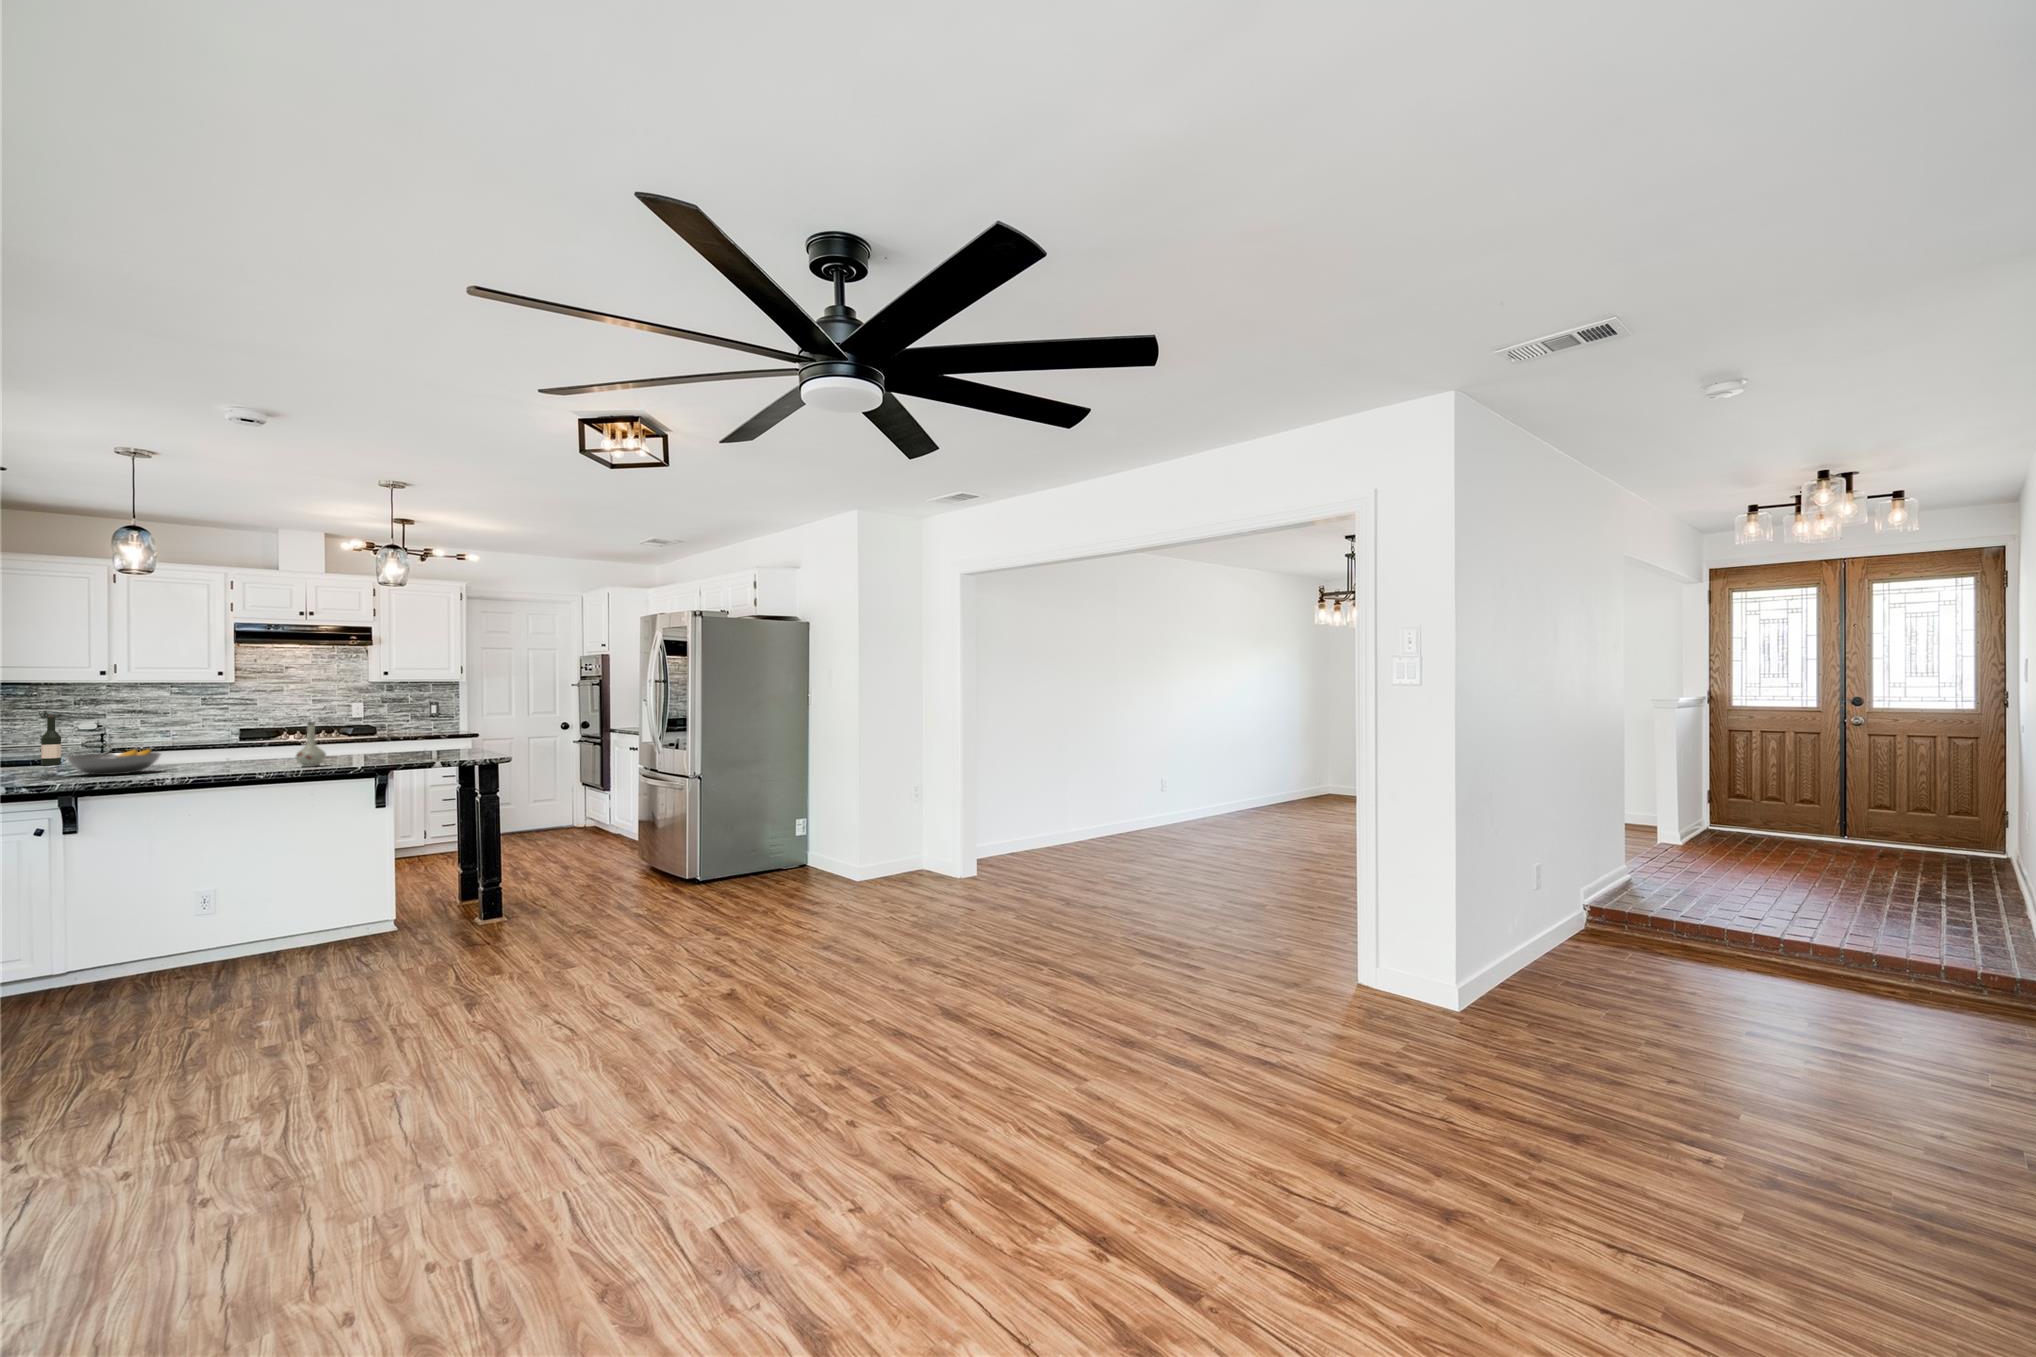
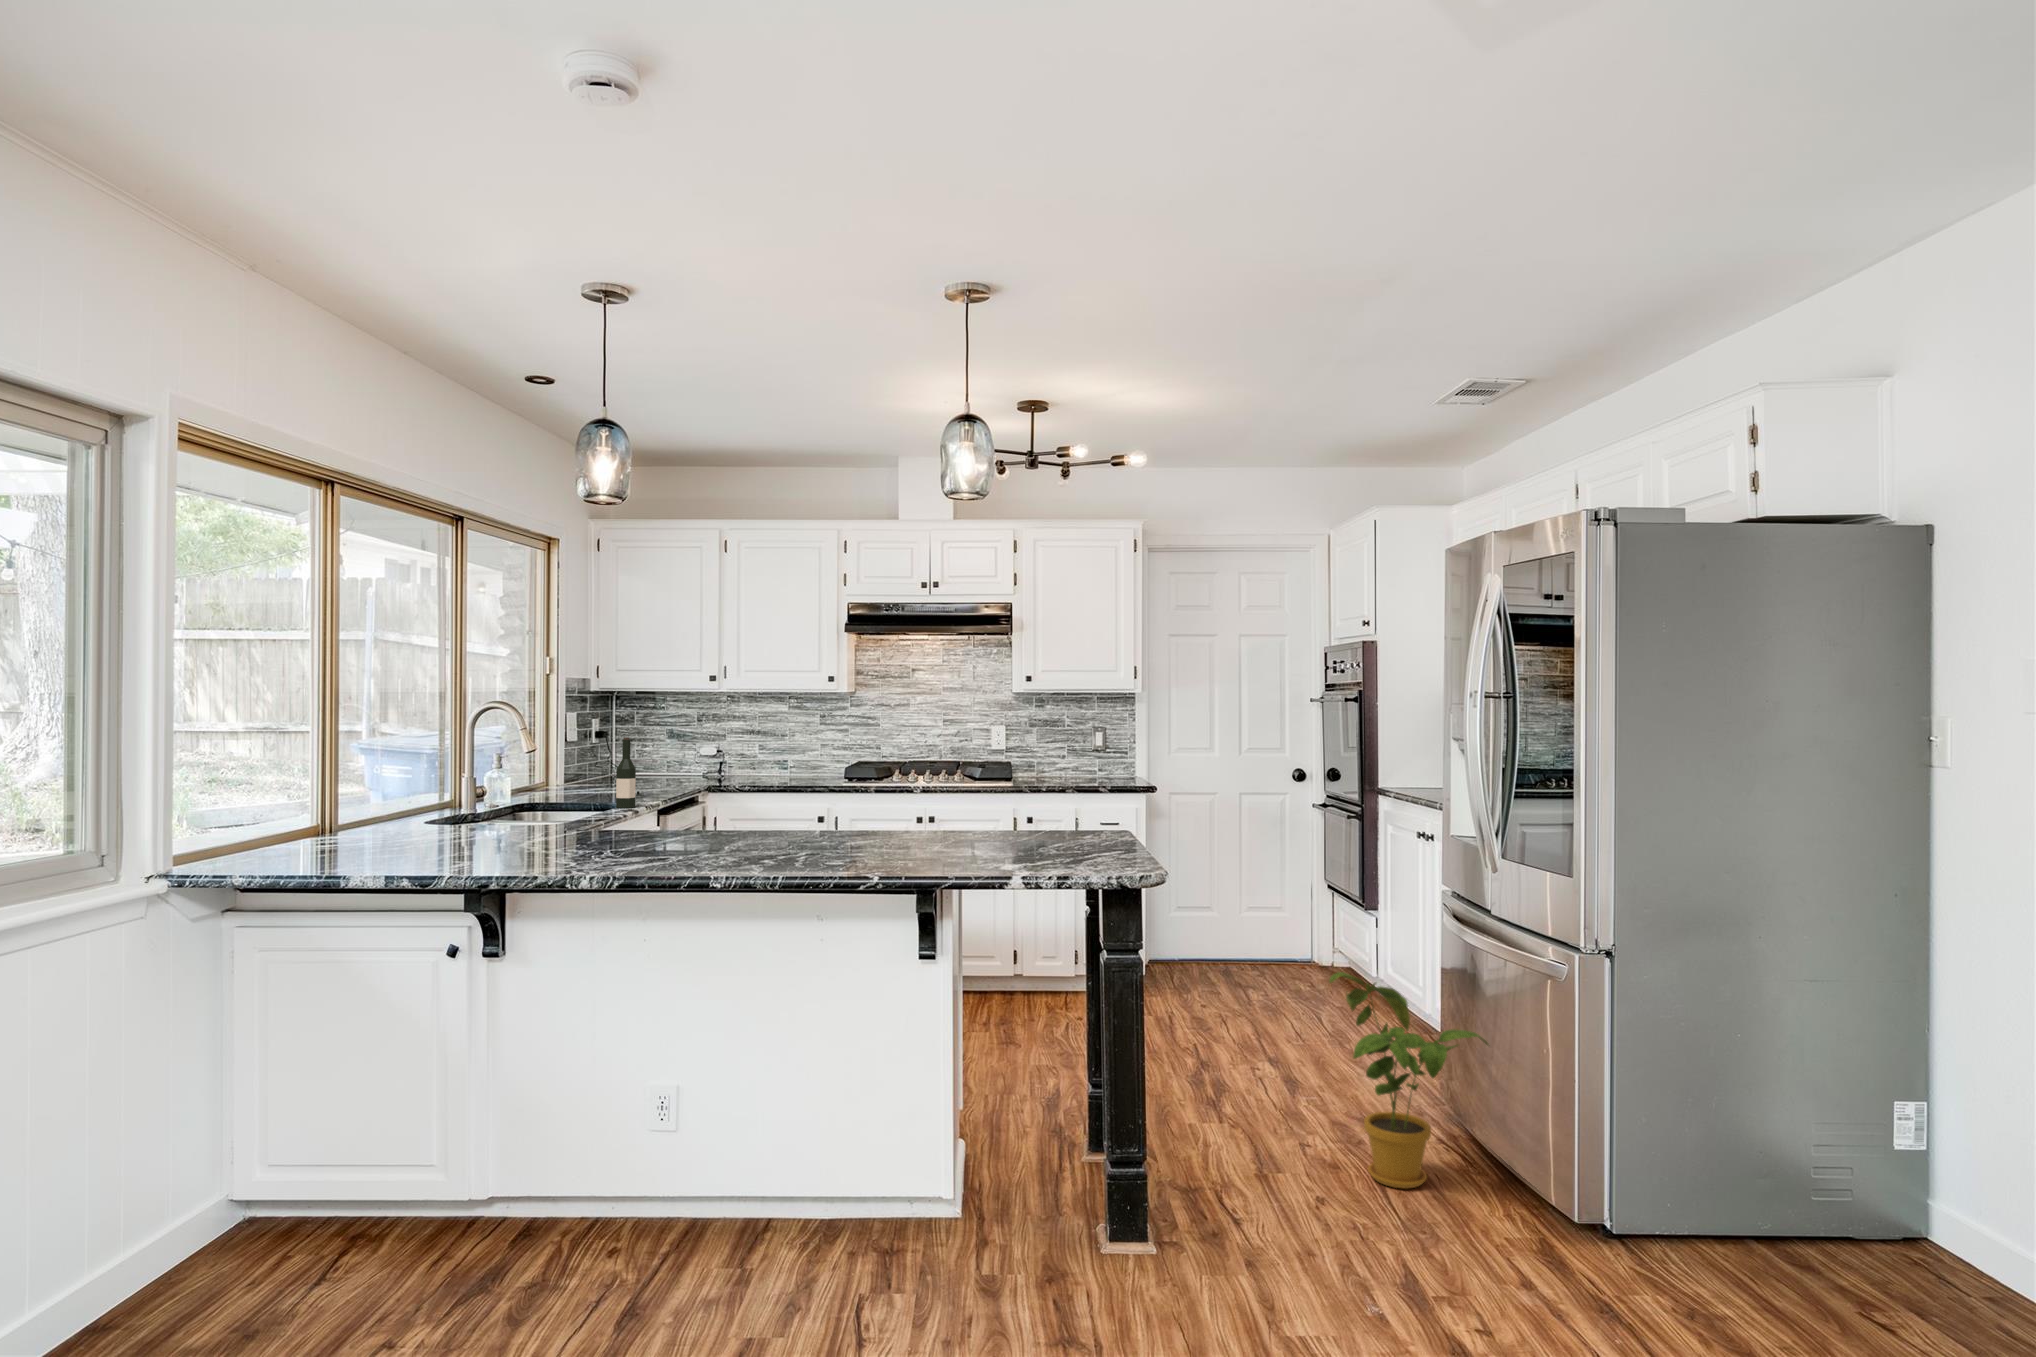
vase: present [296,722,326,767] -> none [805,770,852,858]
fruit bowl: present [67,749,160,775] -> none [529,804,648,846]
house plant: none [587,802,658,886] -> present [1329,972,1488,1188]

